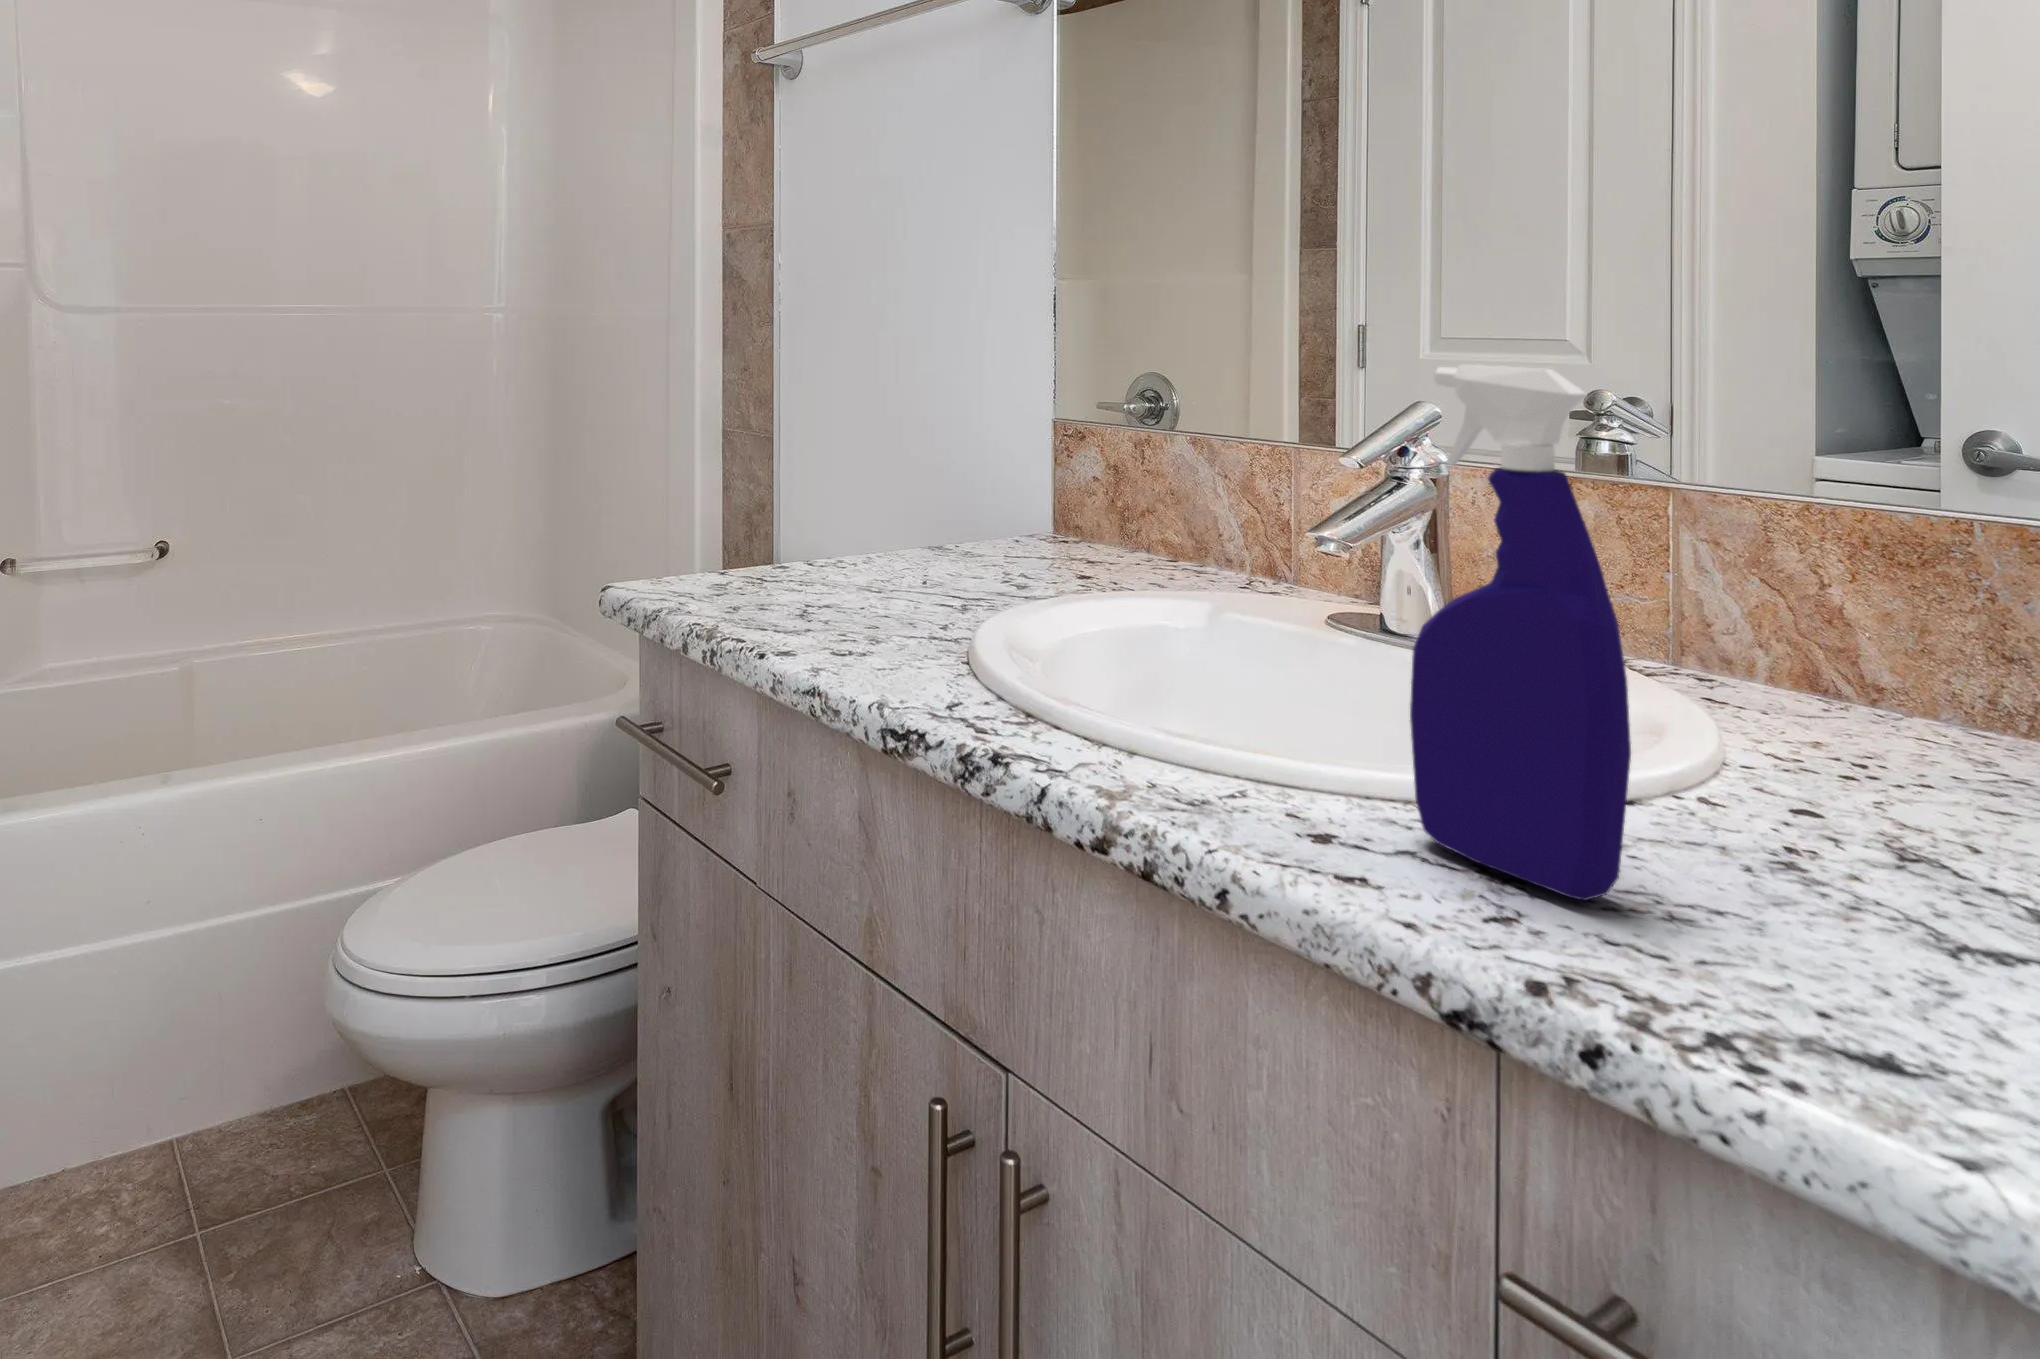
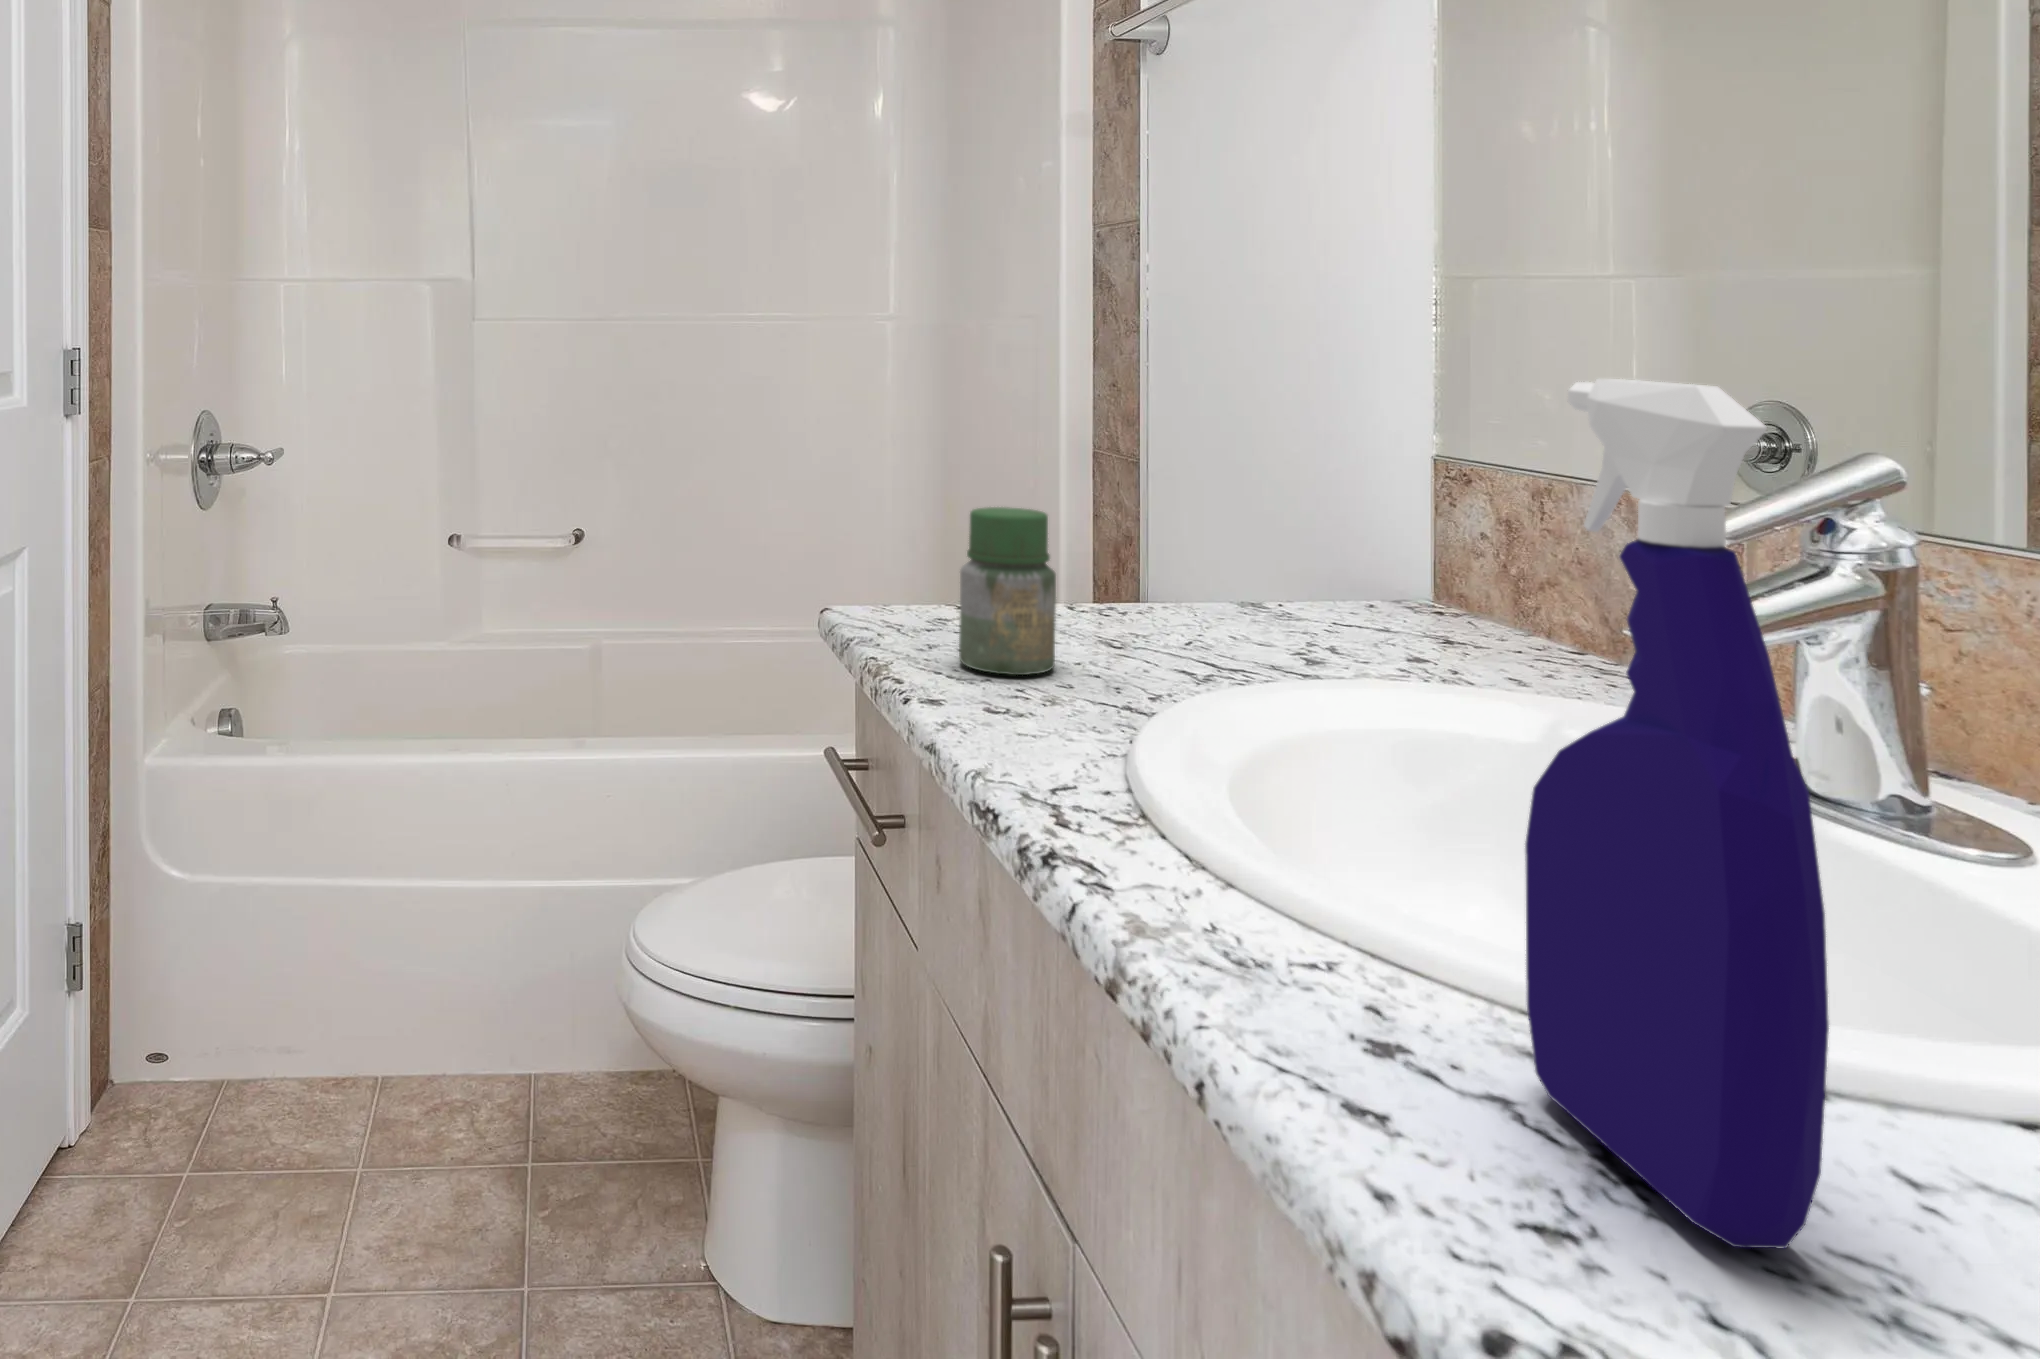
jar: none [770,481,851,625] -> present [959,507,1056,675]

